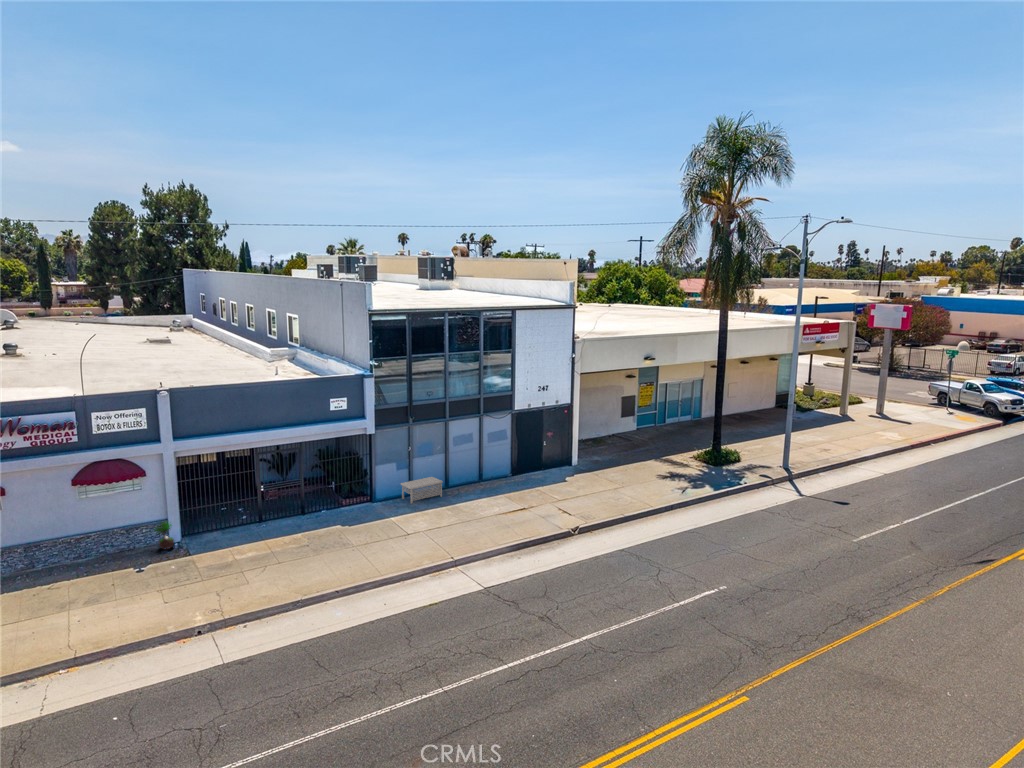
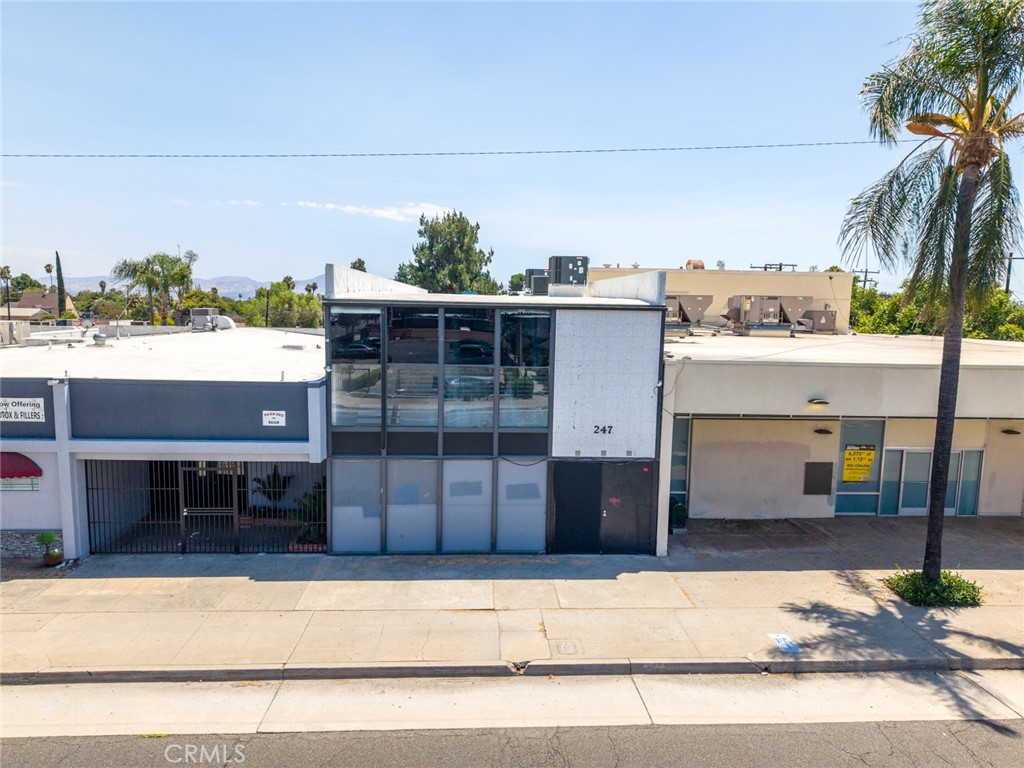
storage bench: present [401,477,442,503] -> none [363,534,417,566]

